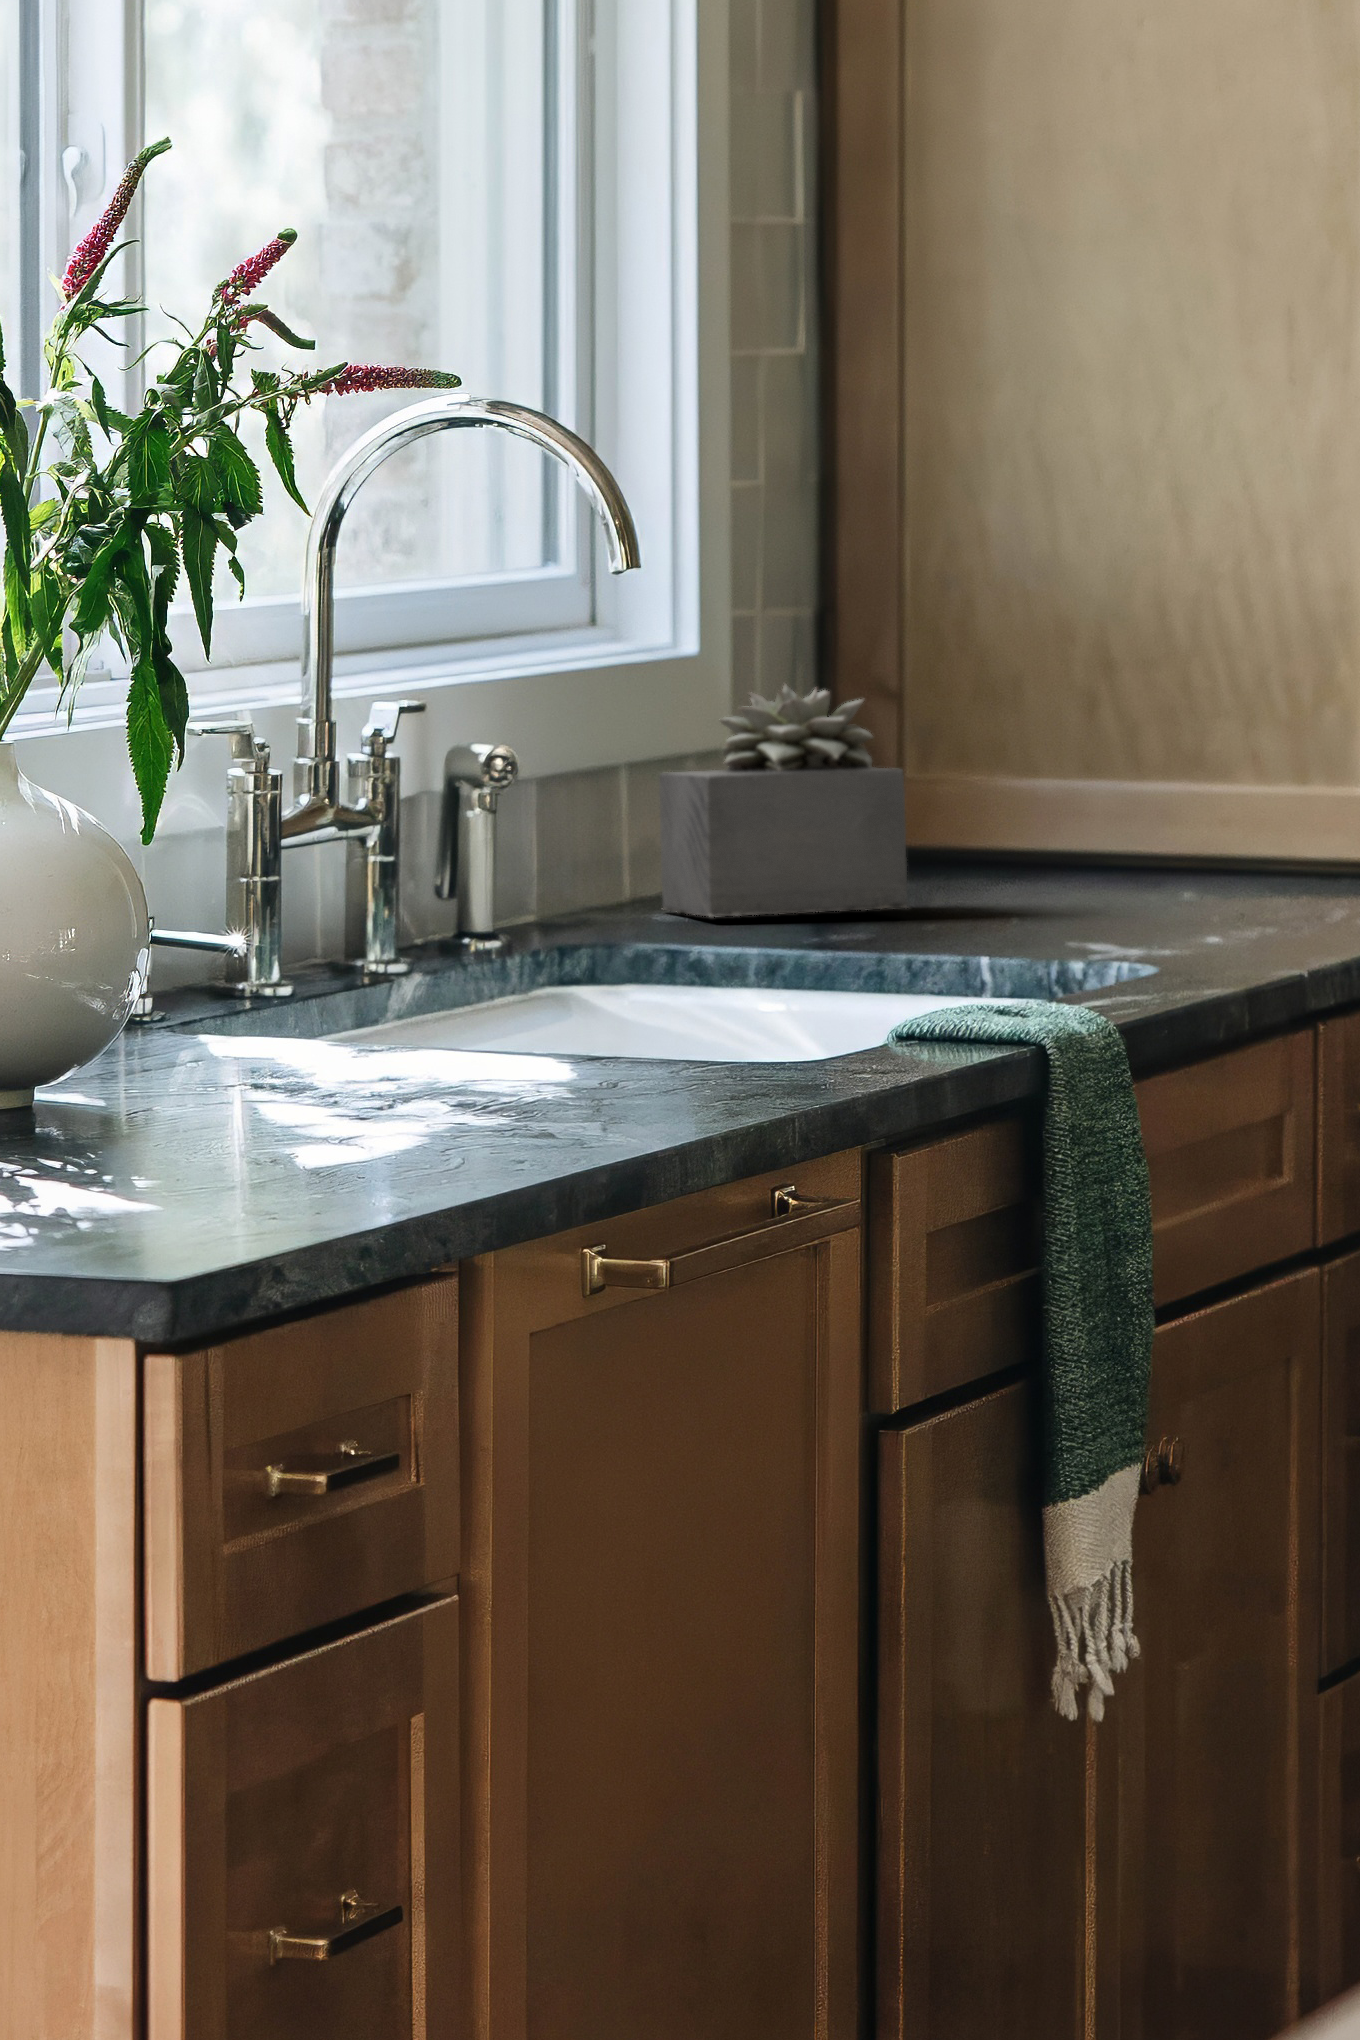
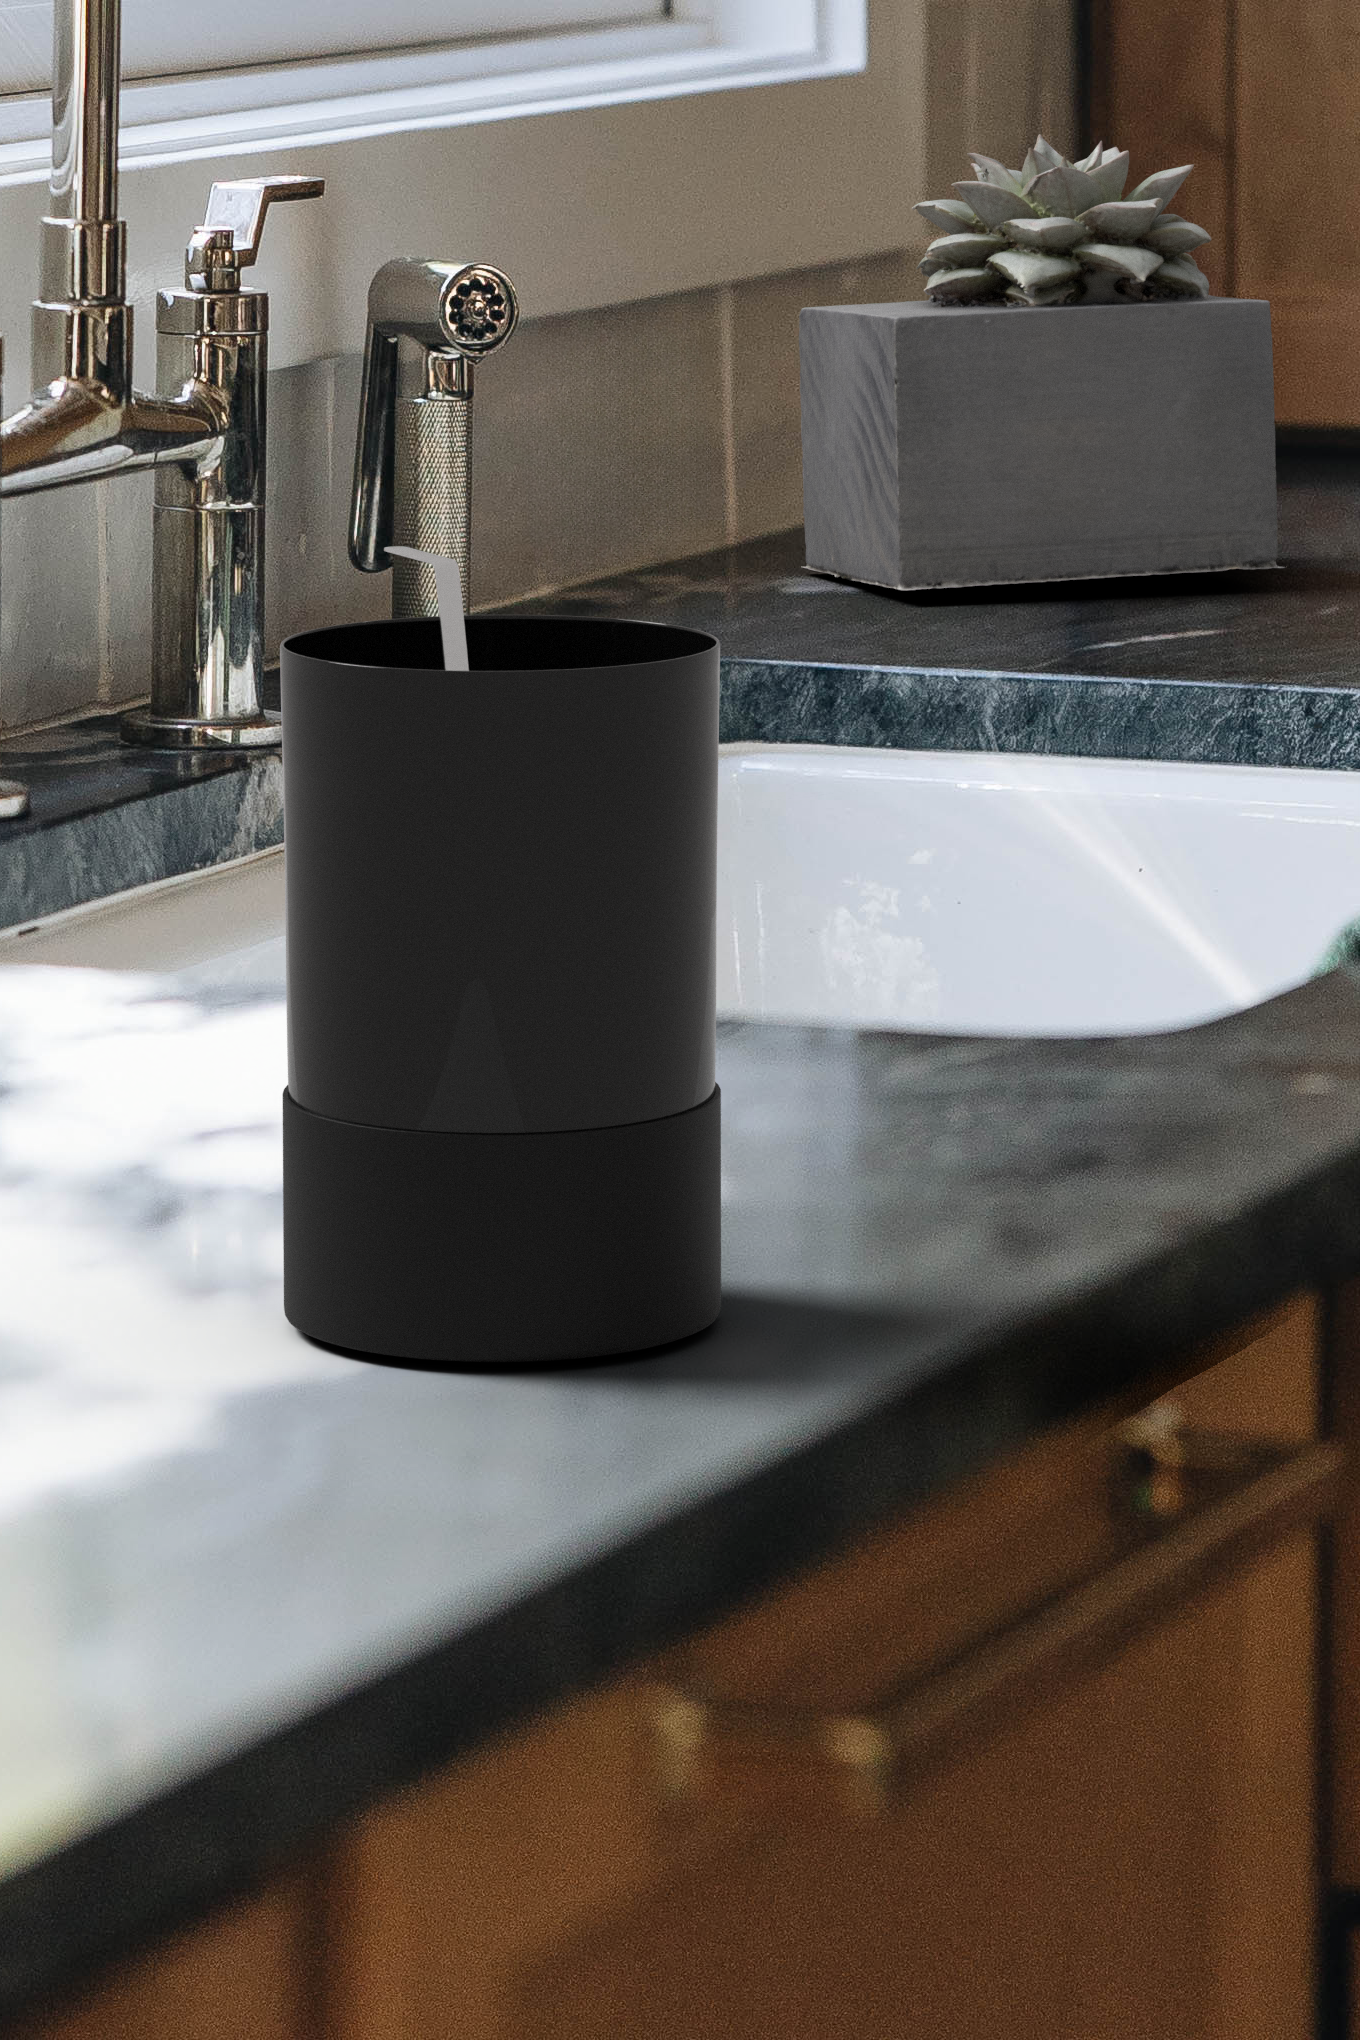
candle: none [440,830,609,1133] -> present [280,546,721,1362]

